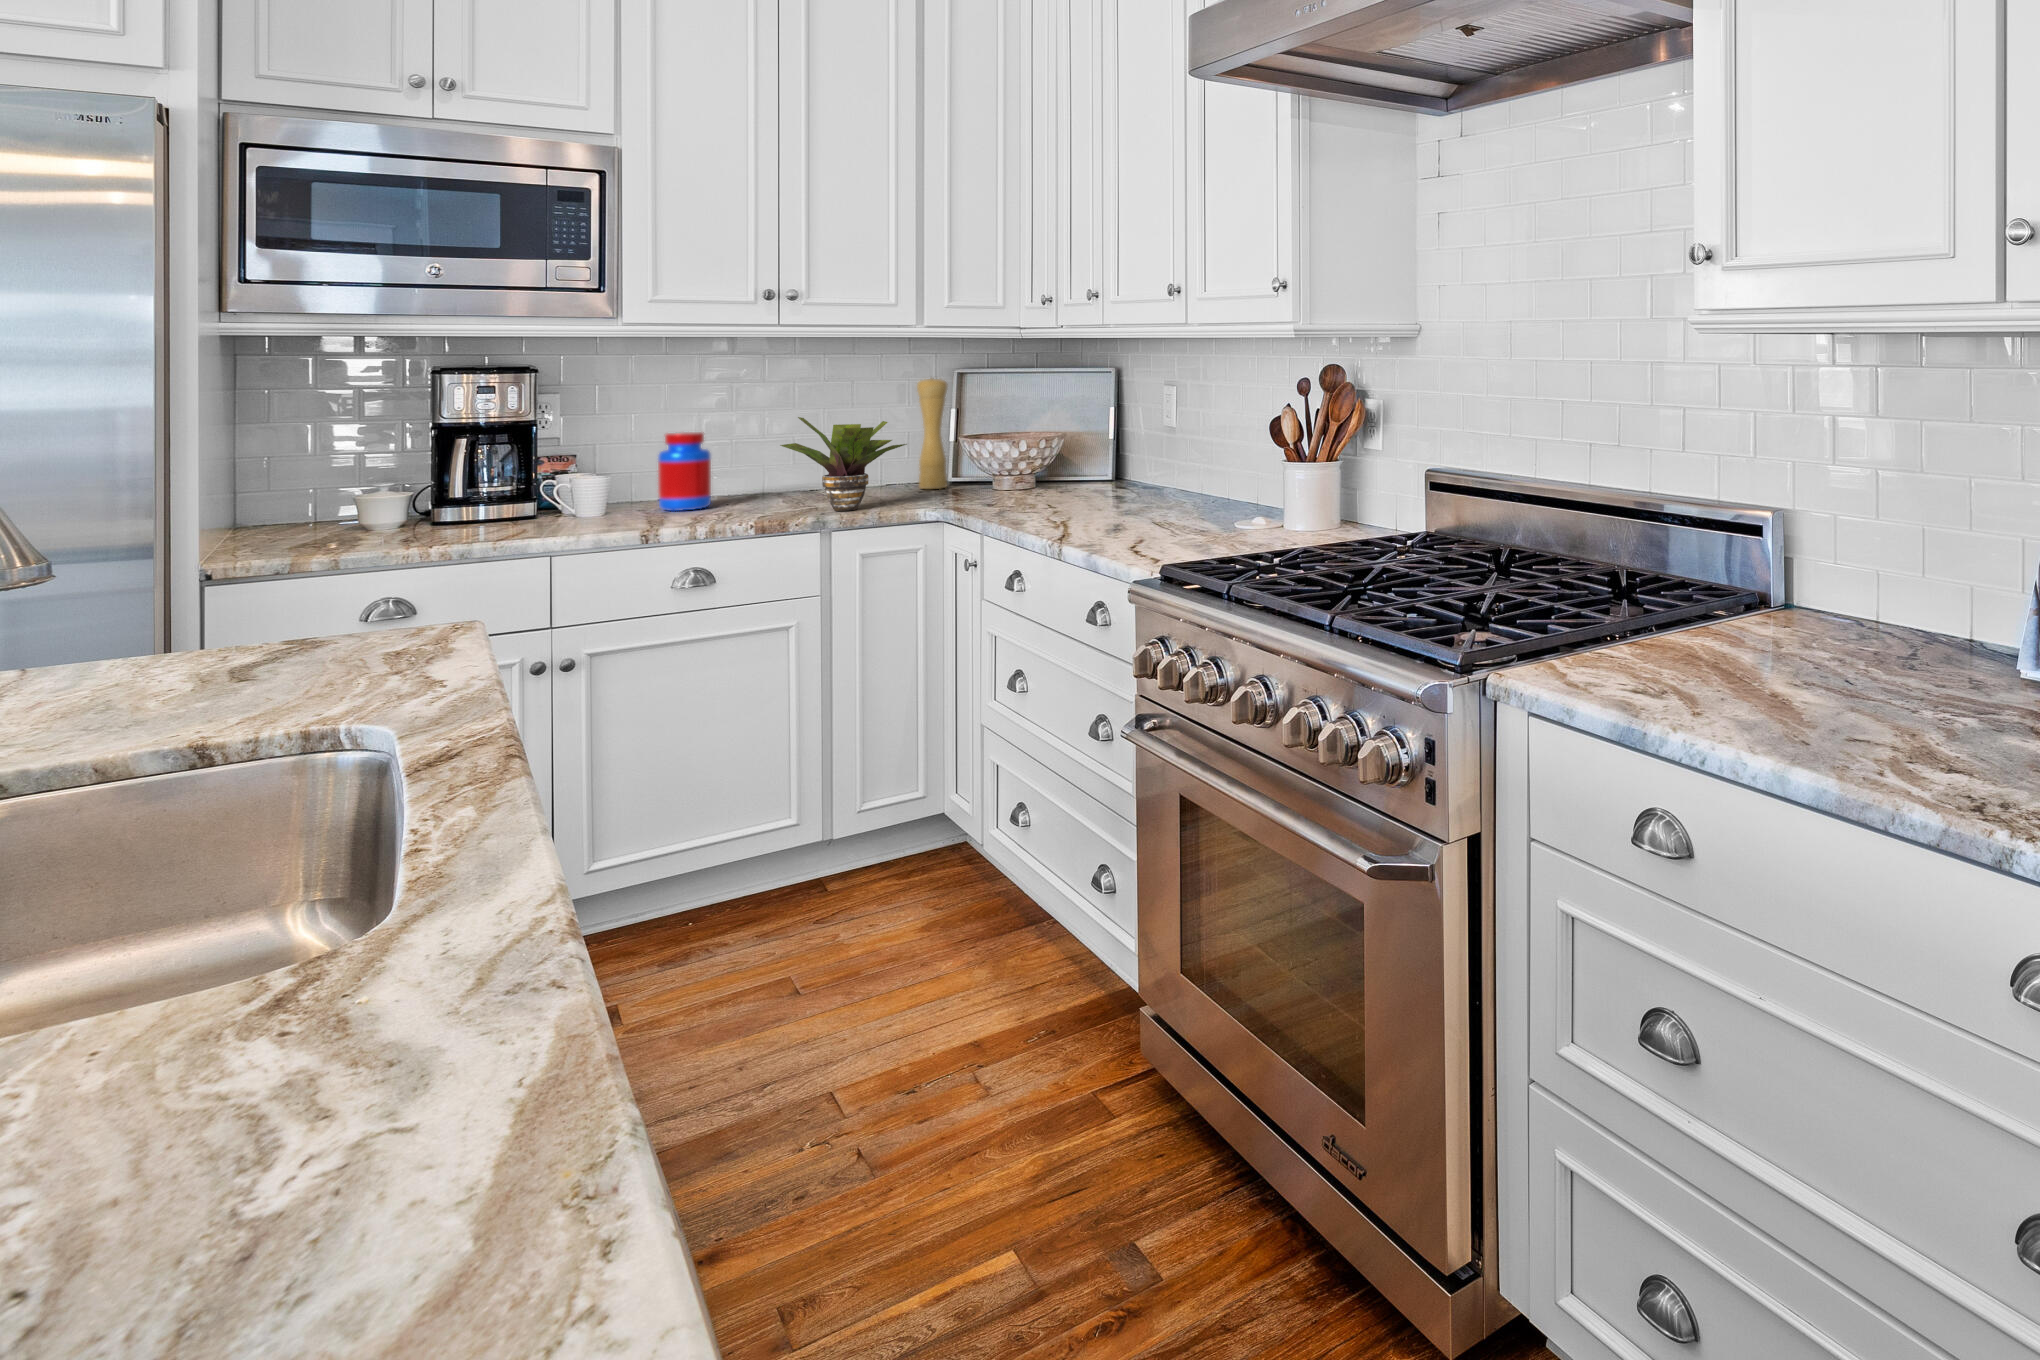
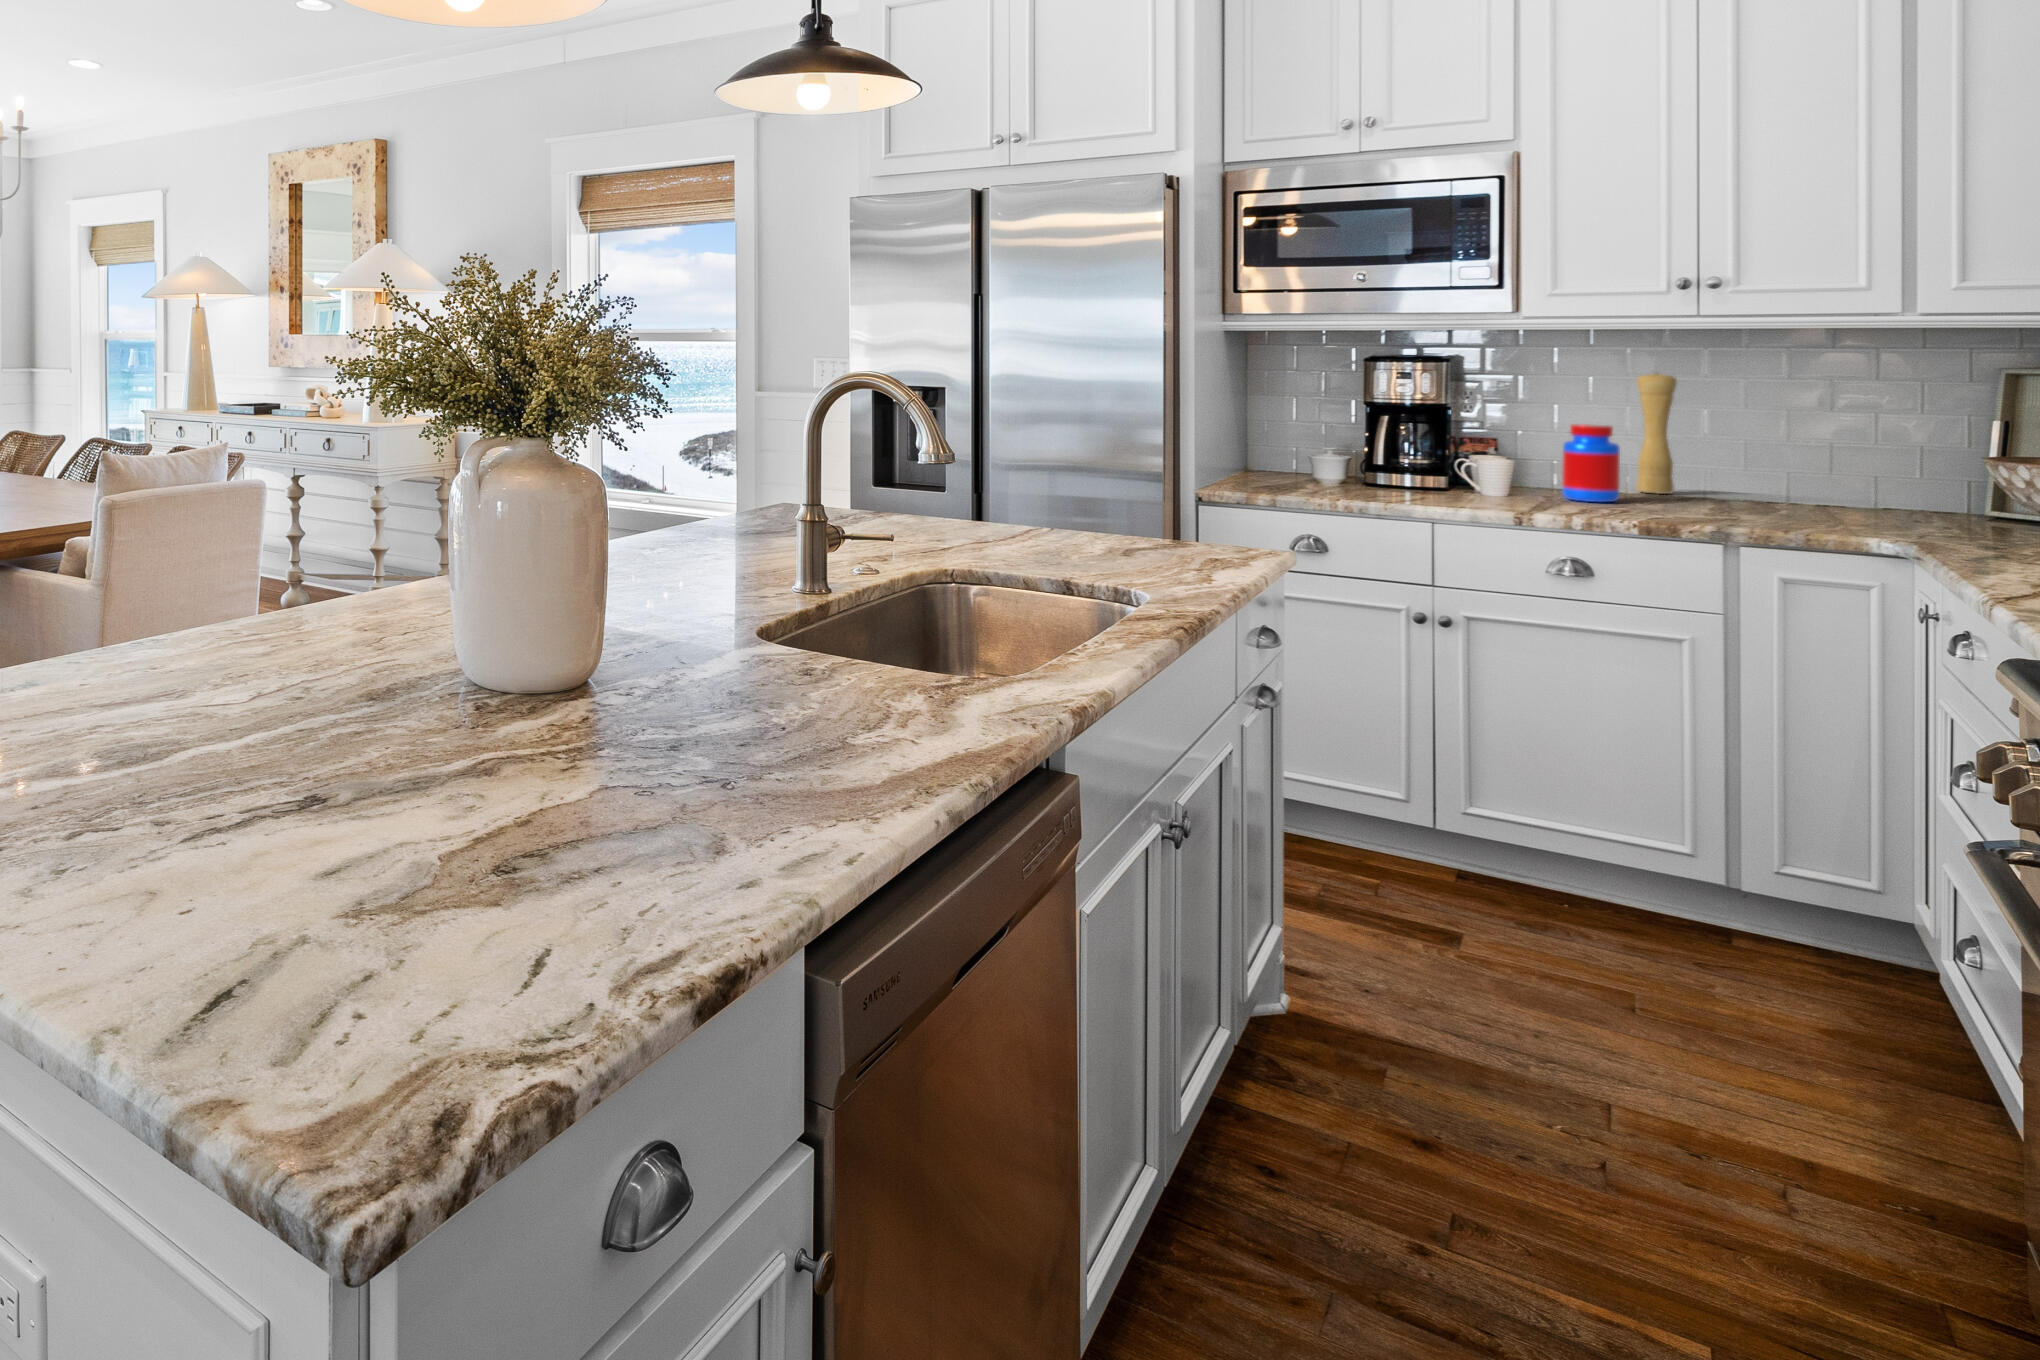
pepper mill: present [917,378,948,489] -> present [1636,373,1677,494]
potted plant: present [780,417,907,511] -> none [1687,416,1857,527]

